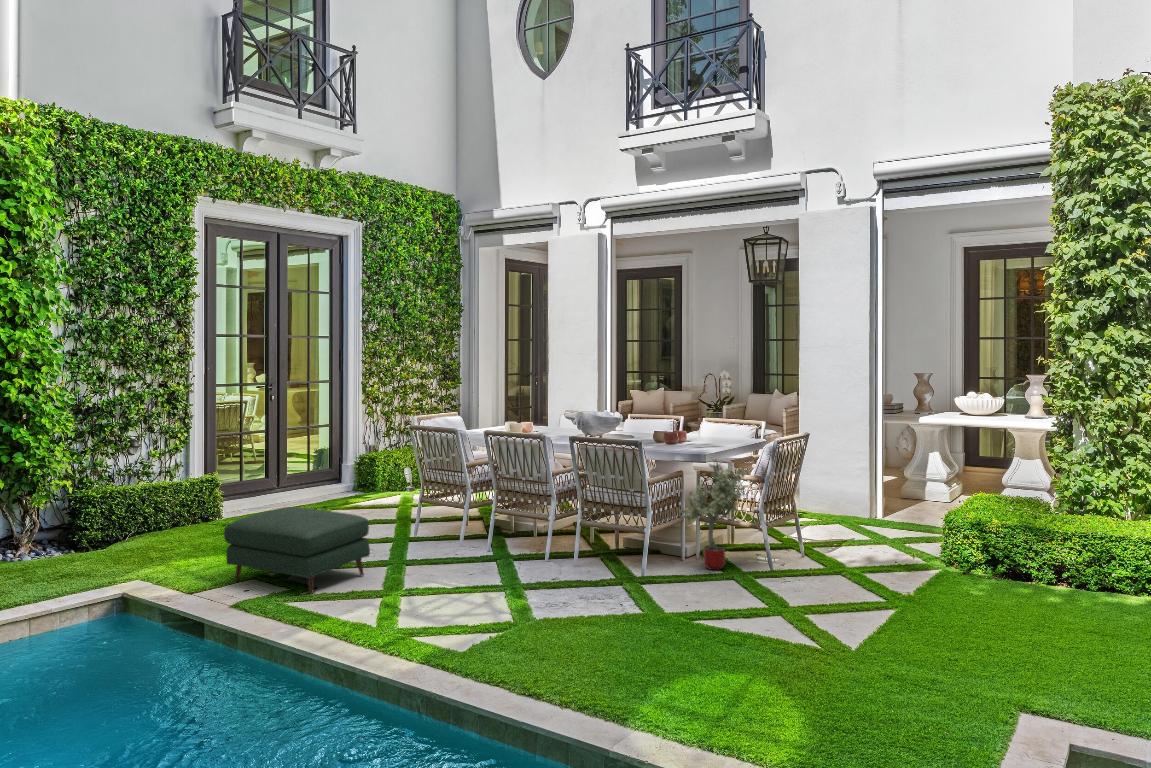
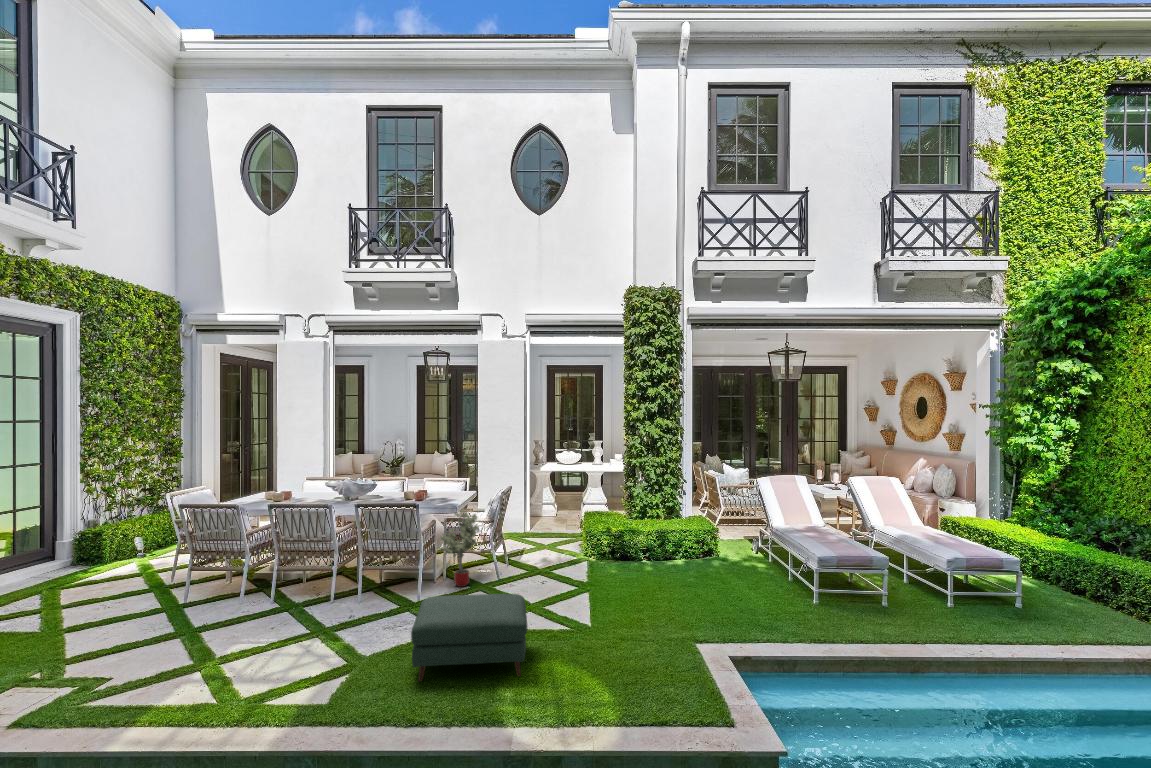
ottoman: present [224,507,370,594] -> present [411,594,527,681]

